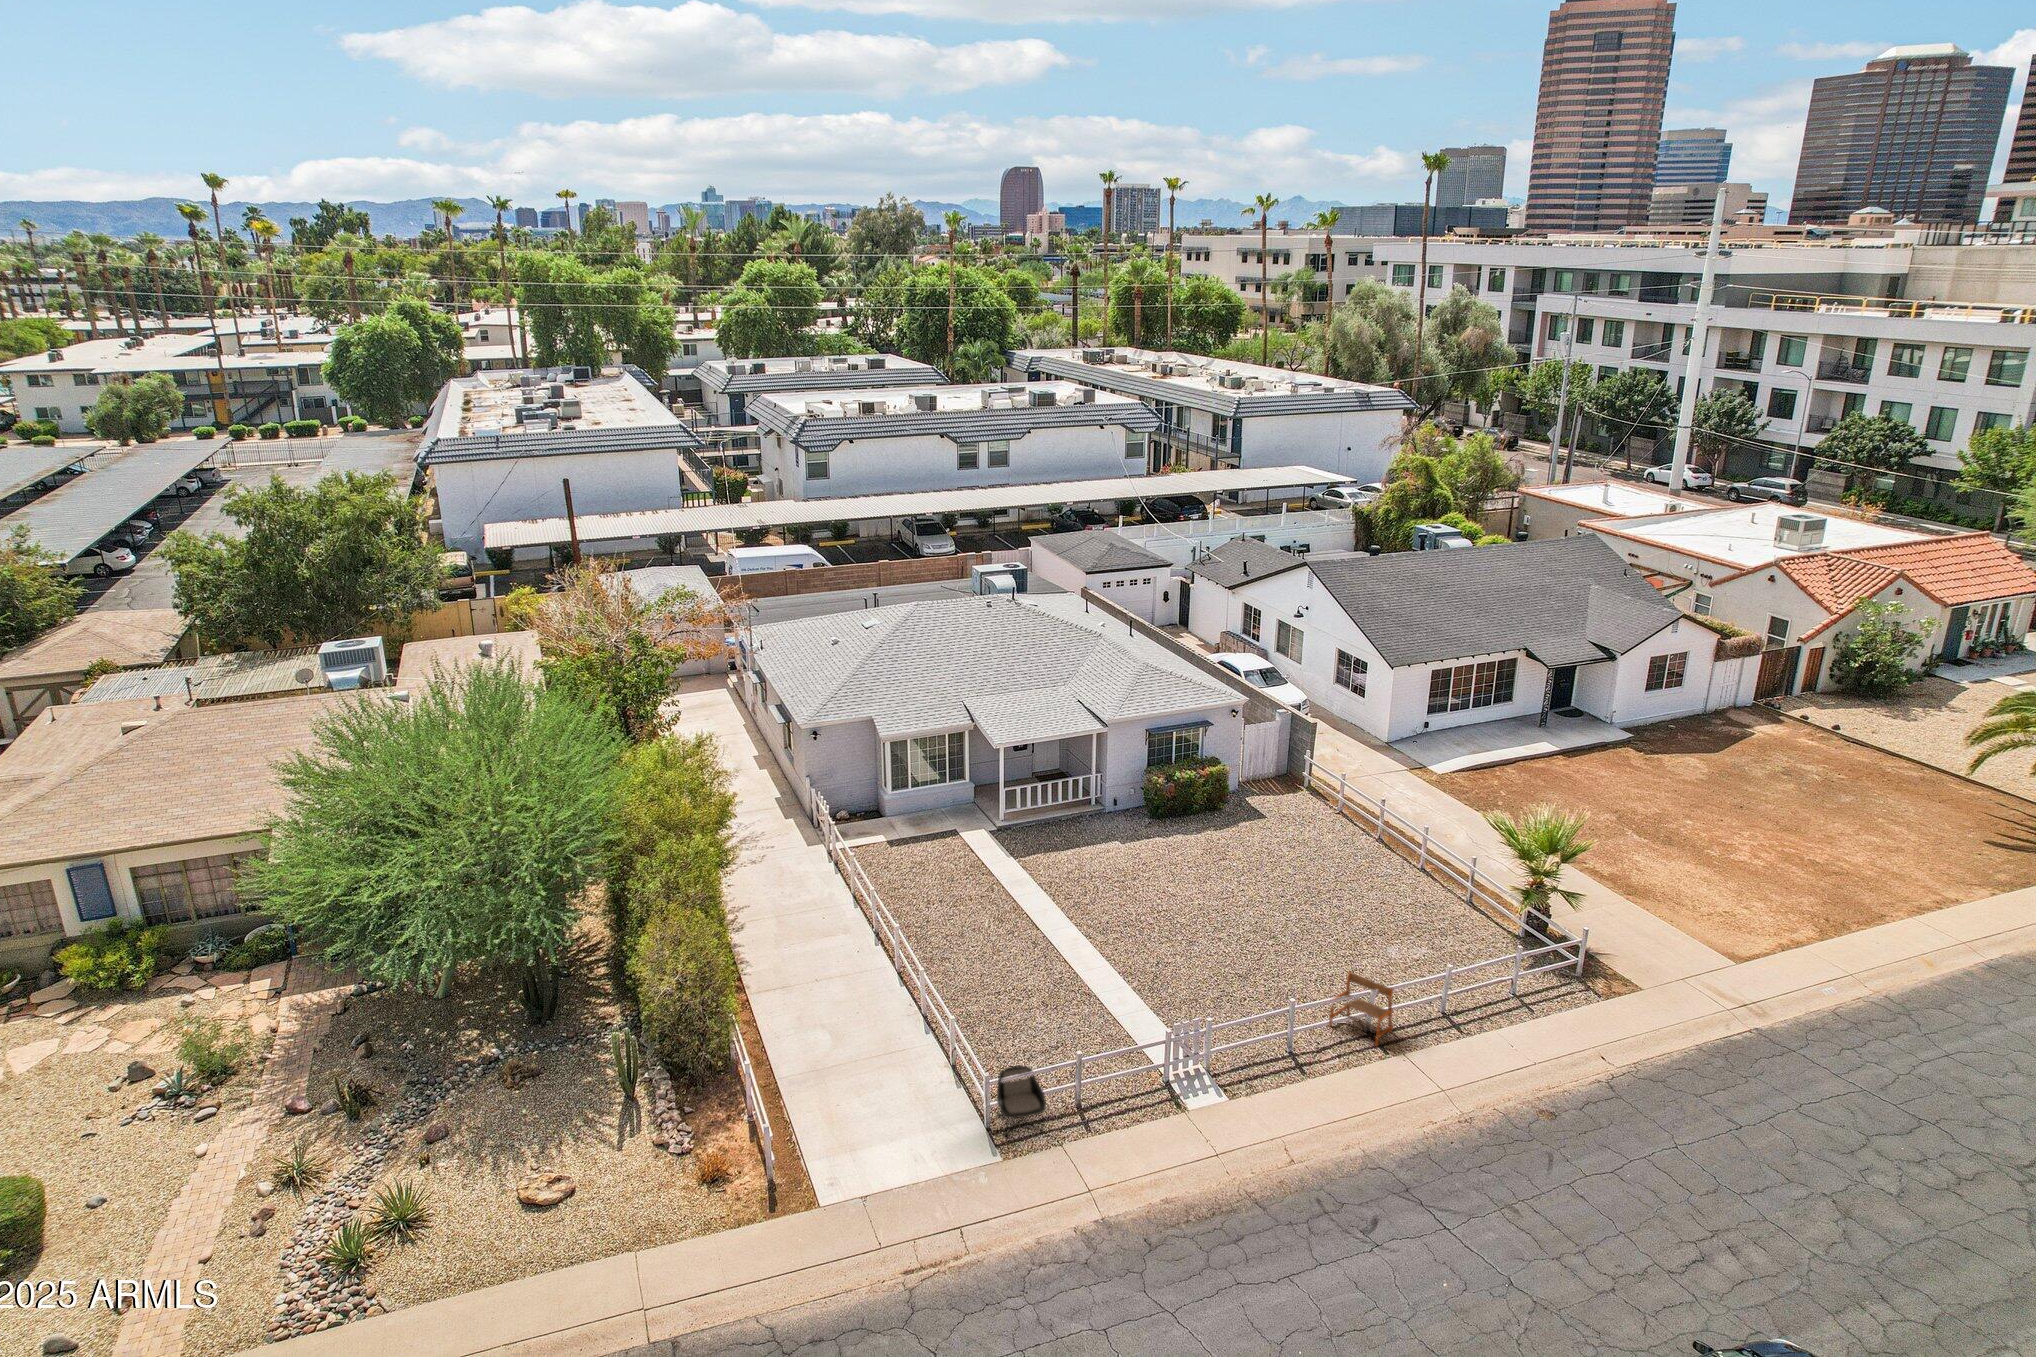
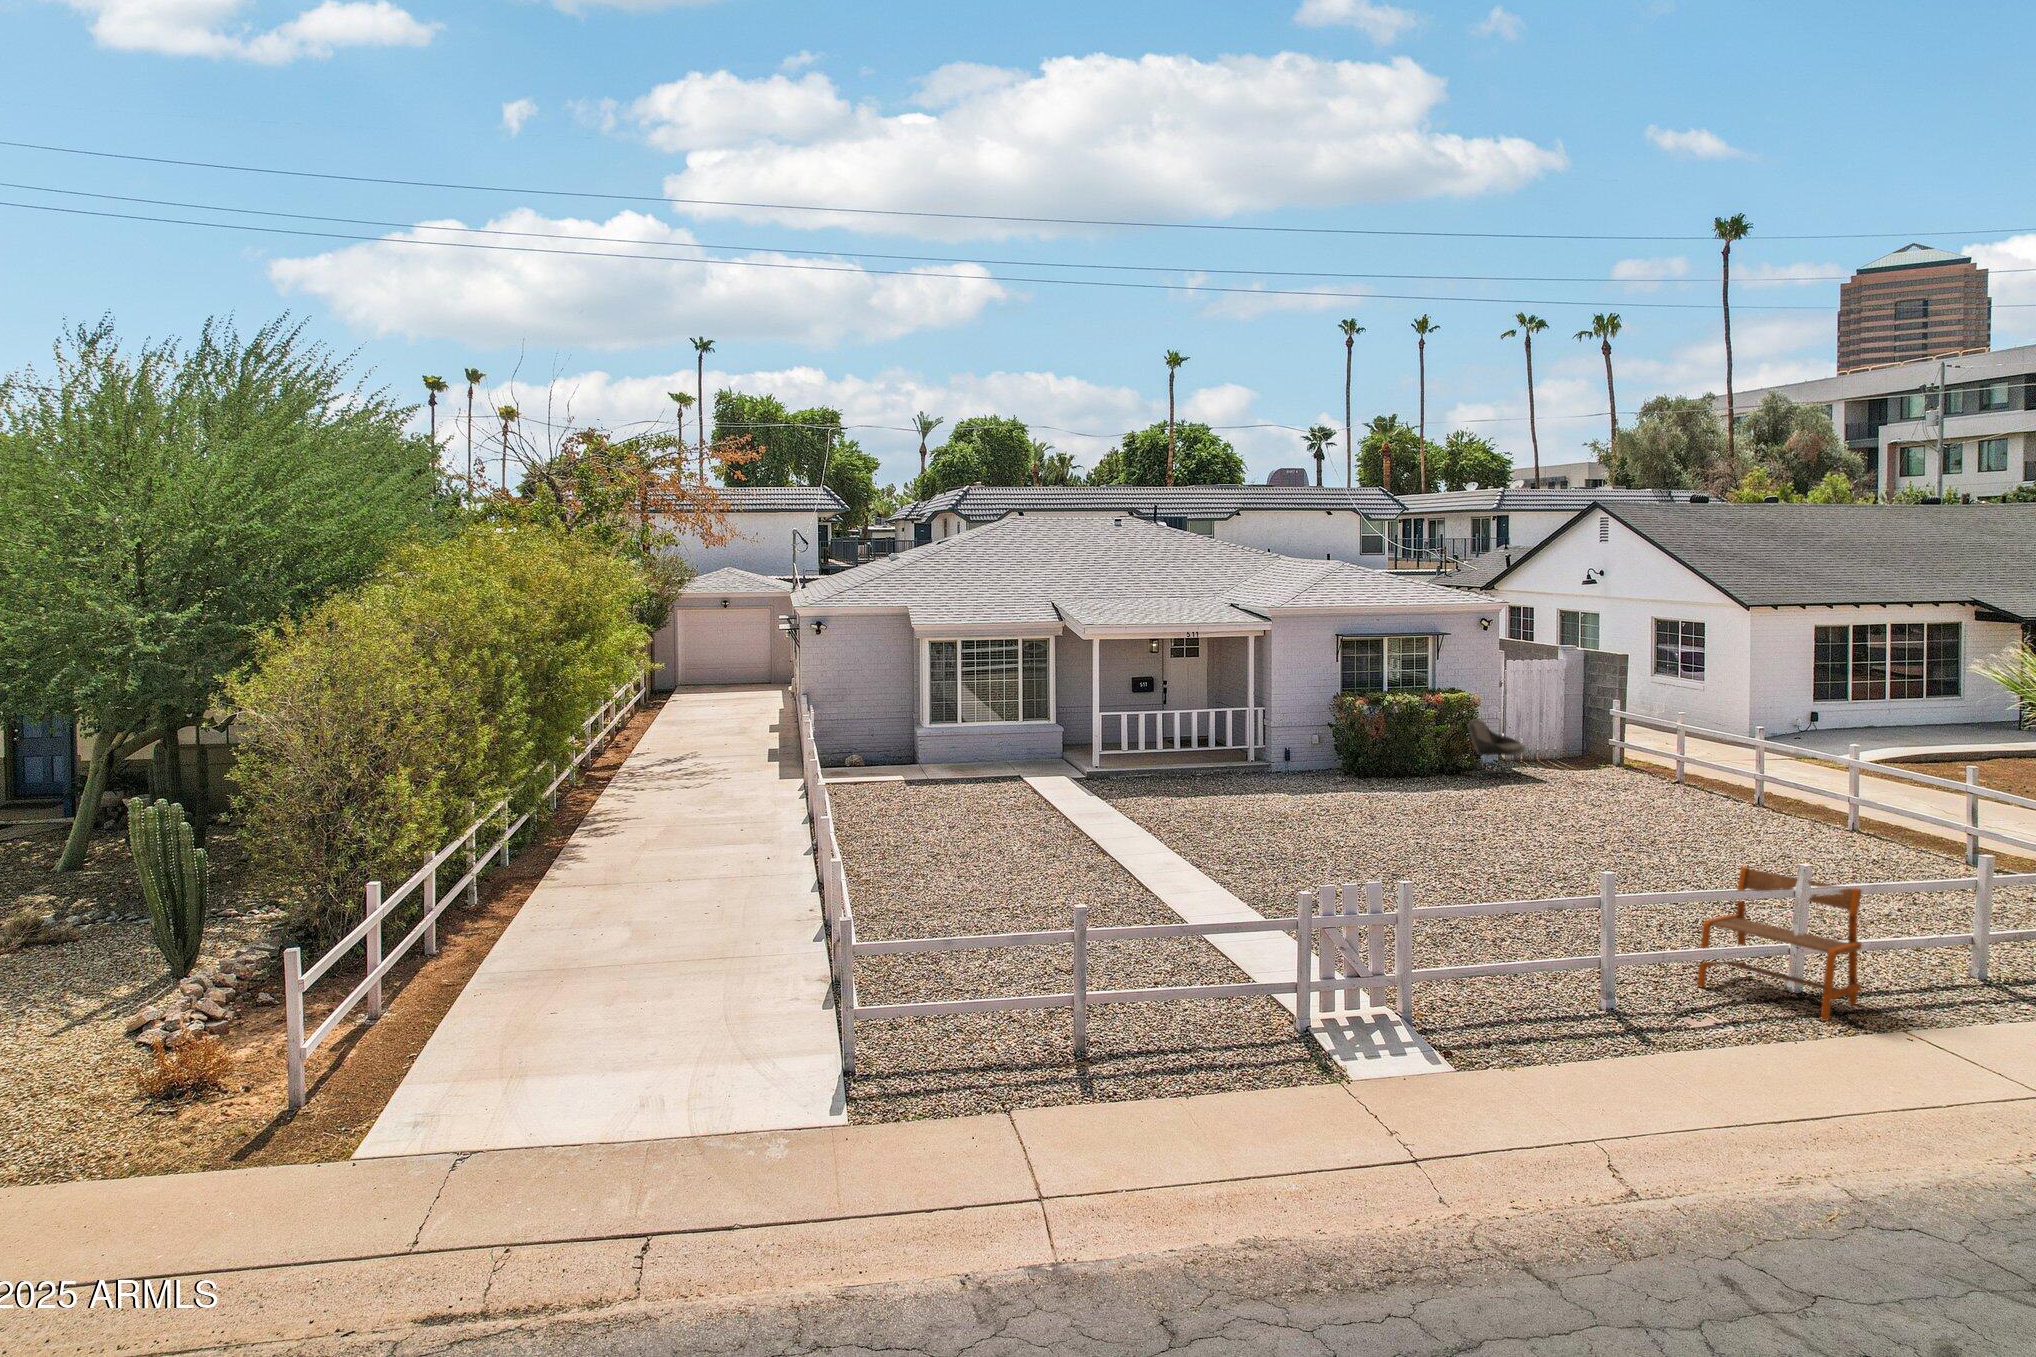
lounge chair: present [997,1066,1046,1135] -> present [1469,719,1525,779]

